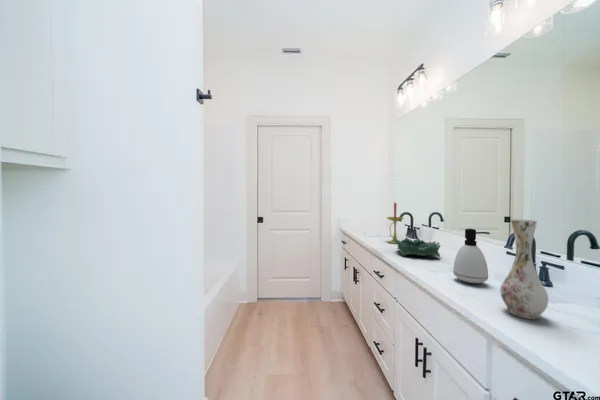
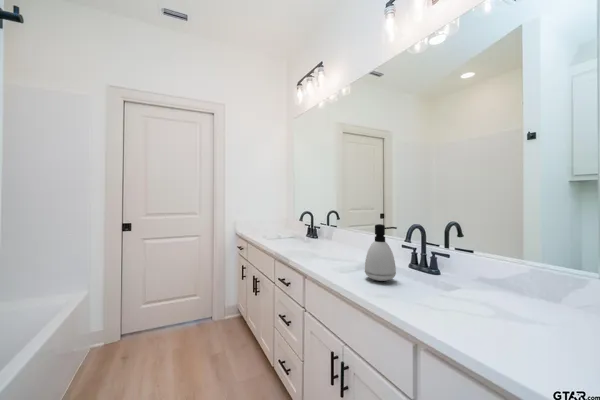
candle: present [387,203,403,244] -> none [289,200,306,245]
vase: present [500,219,548,319] -> none [418,212,460,314]
decorative bowl: present [395,238,440,257] -> none [300,238,345,258]

